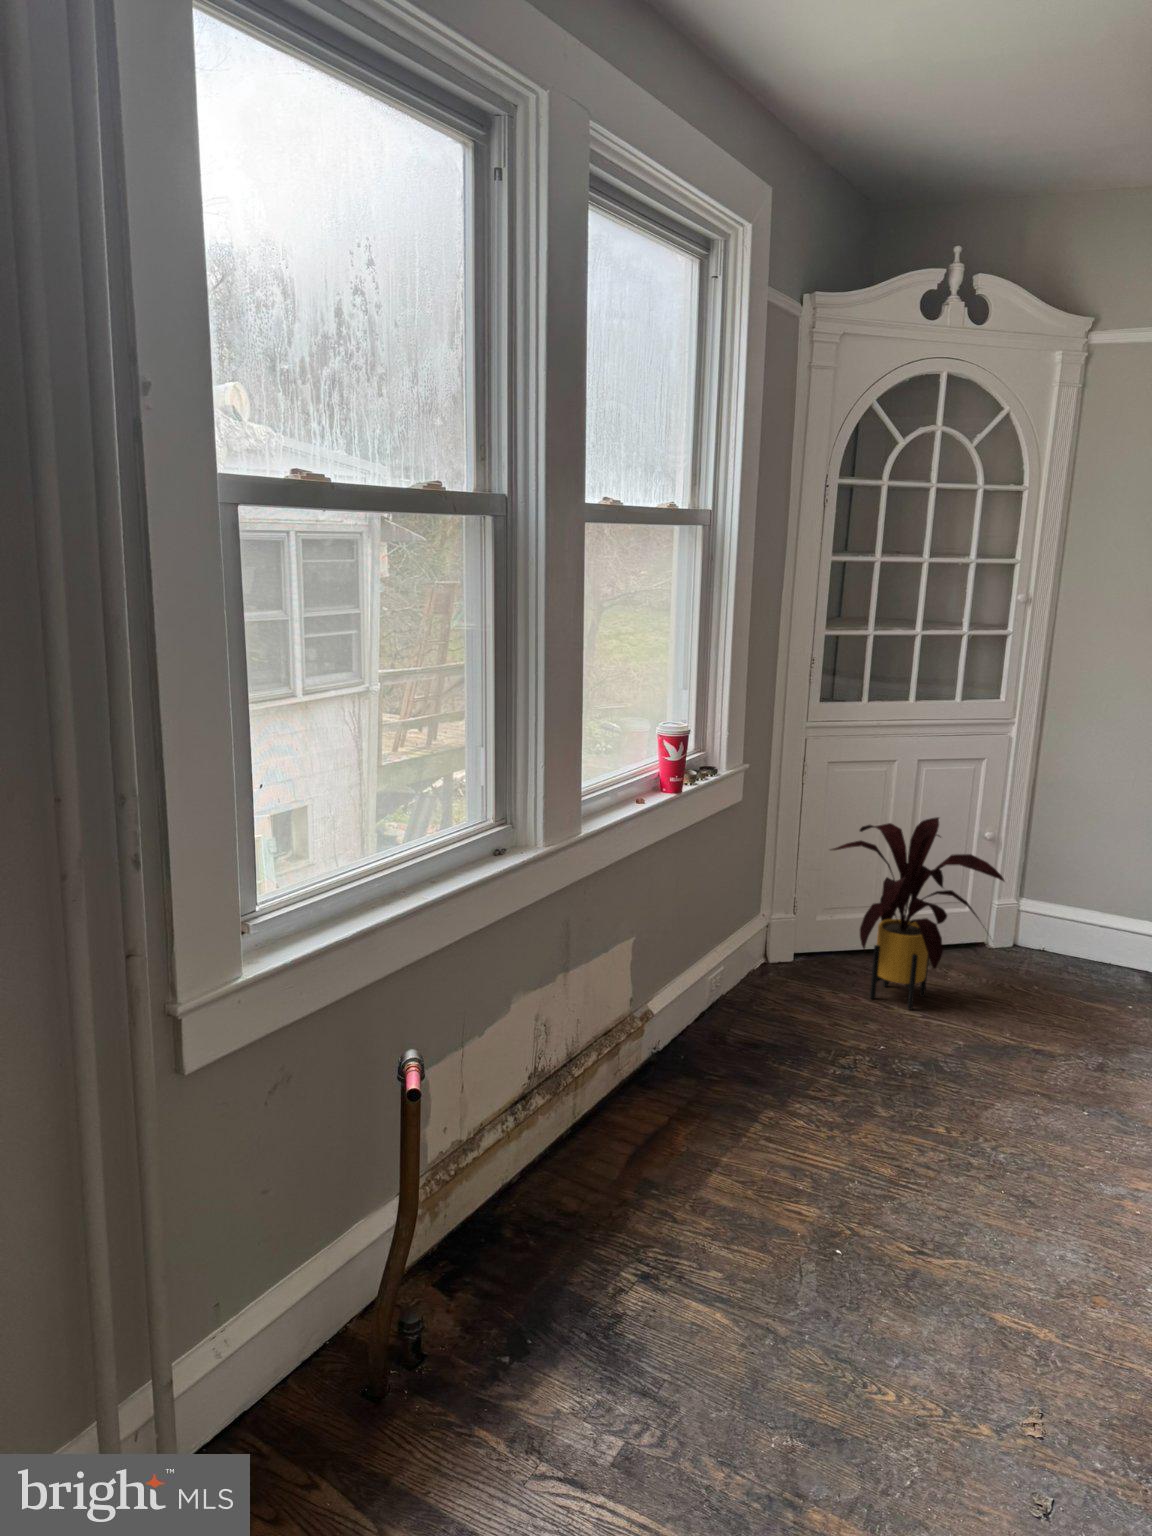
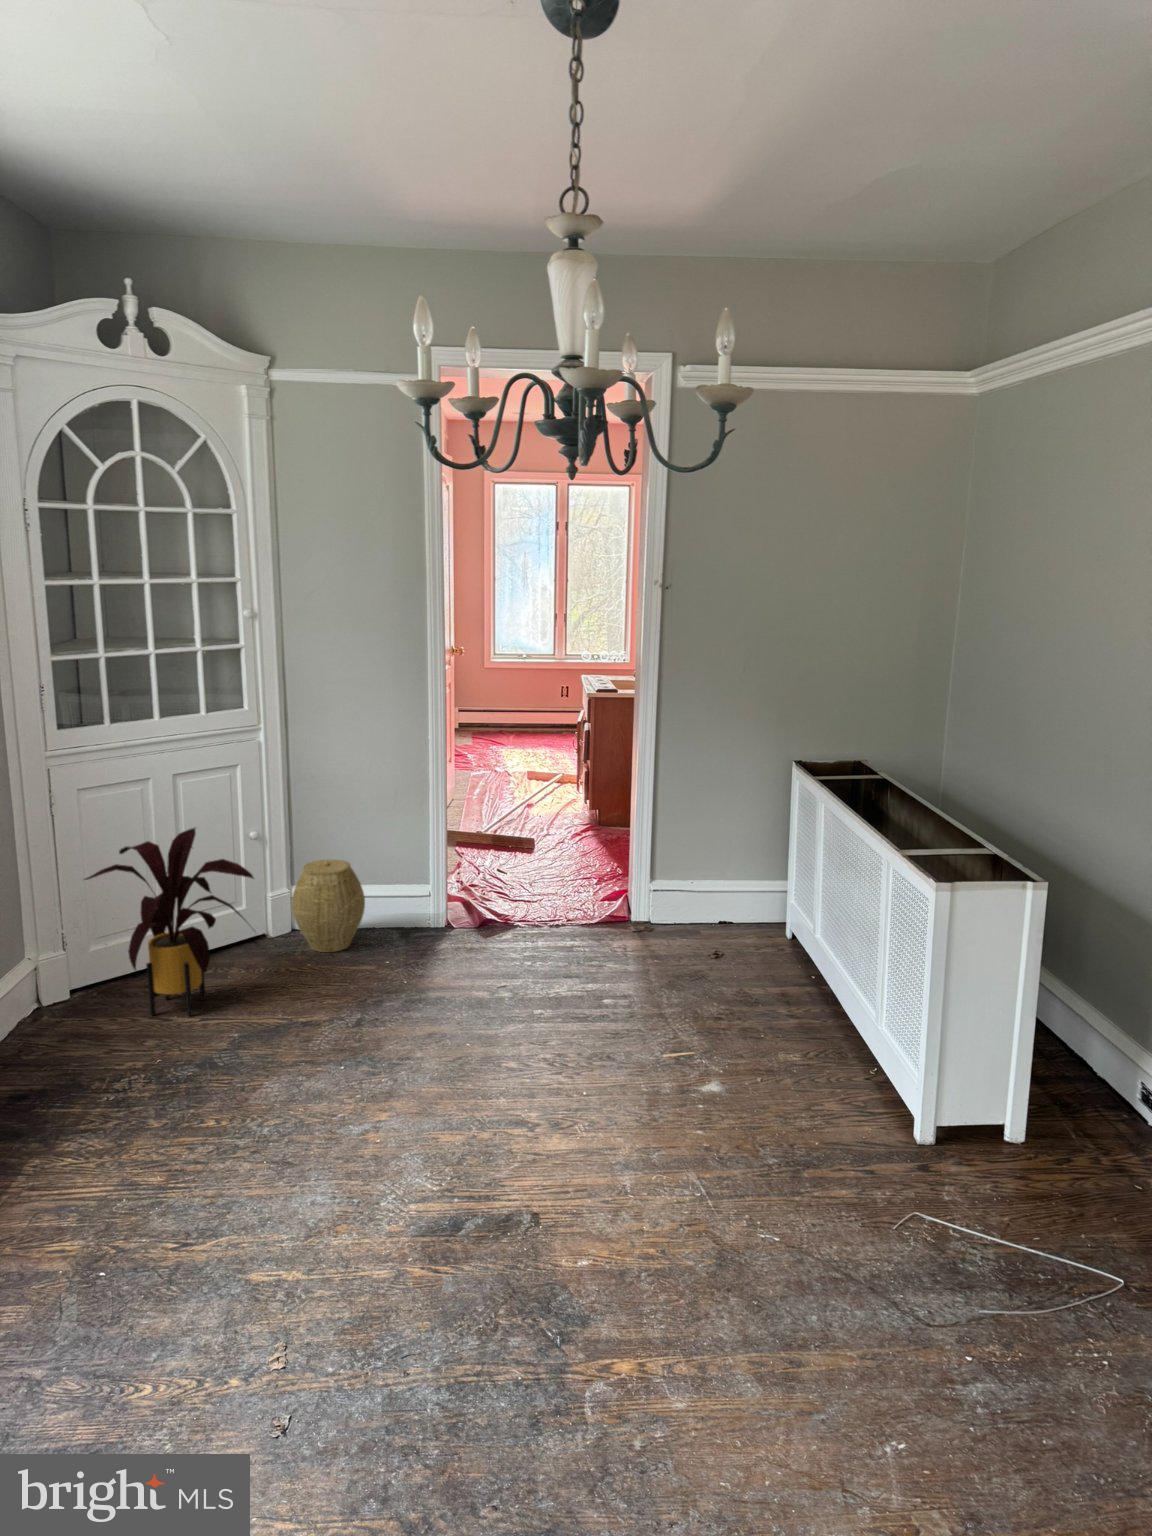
woven basket: none [1022,876,1110,980] -> present [292,860,365,952]

